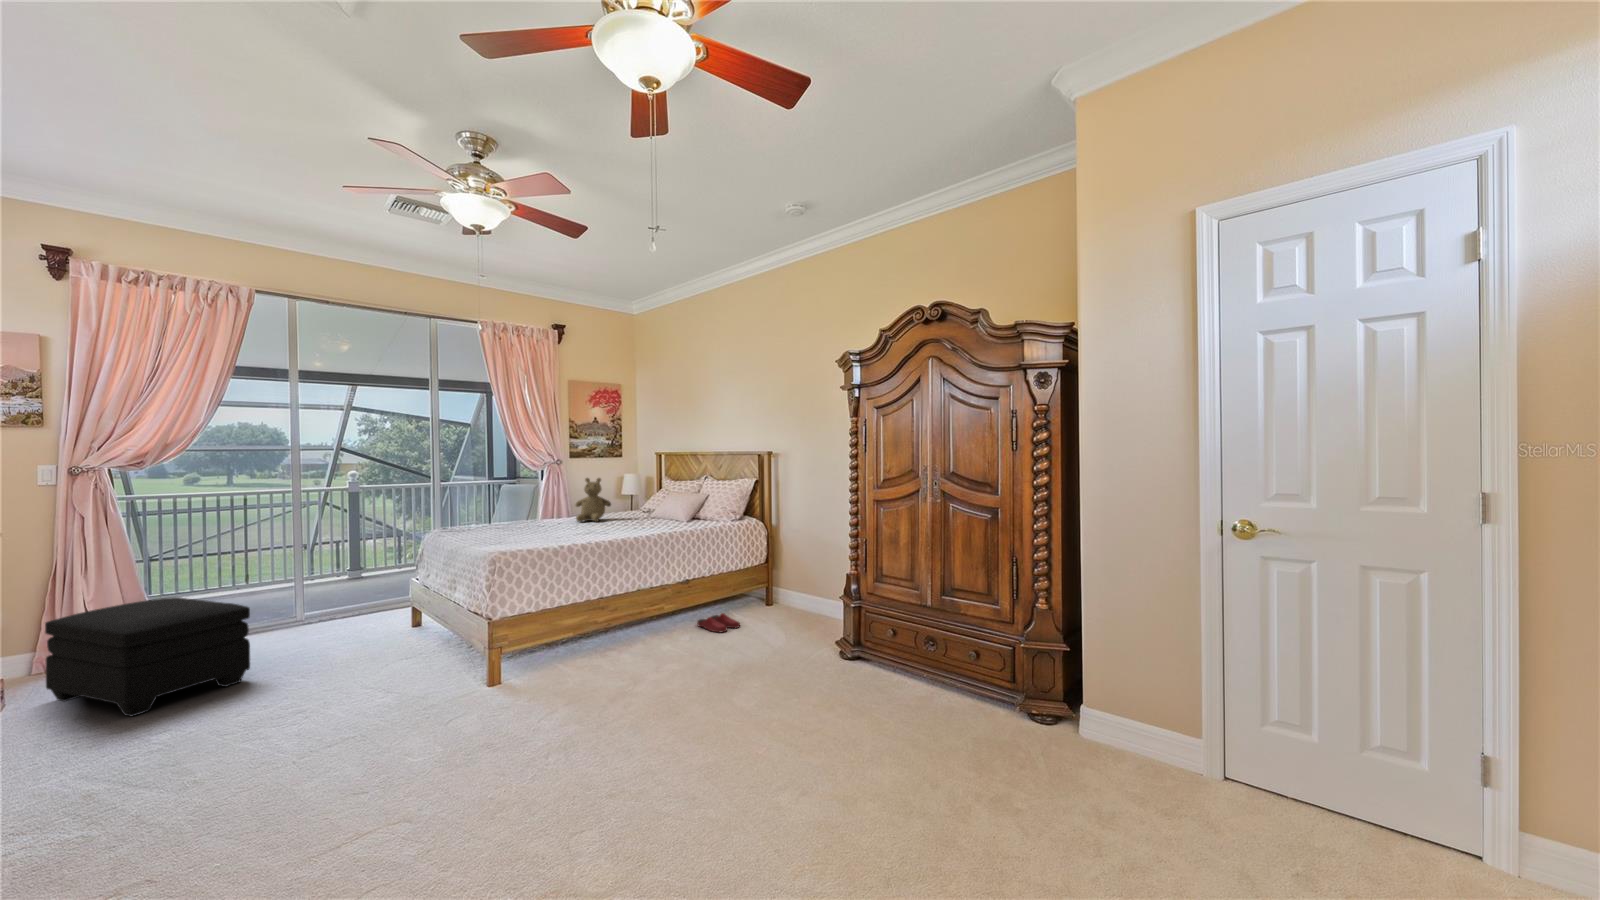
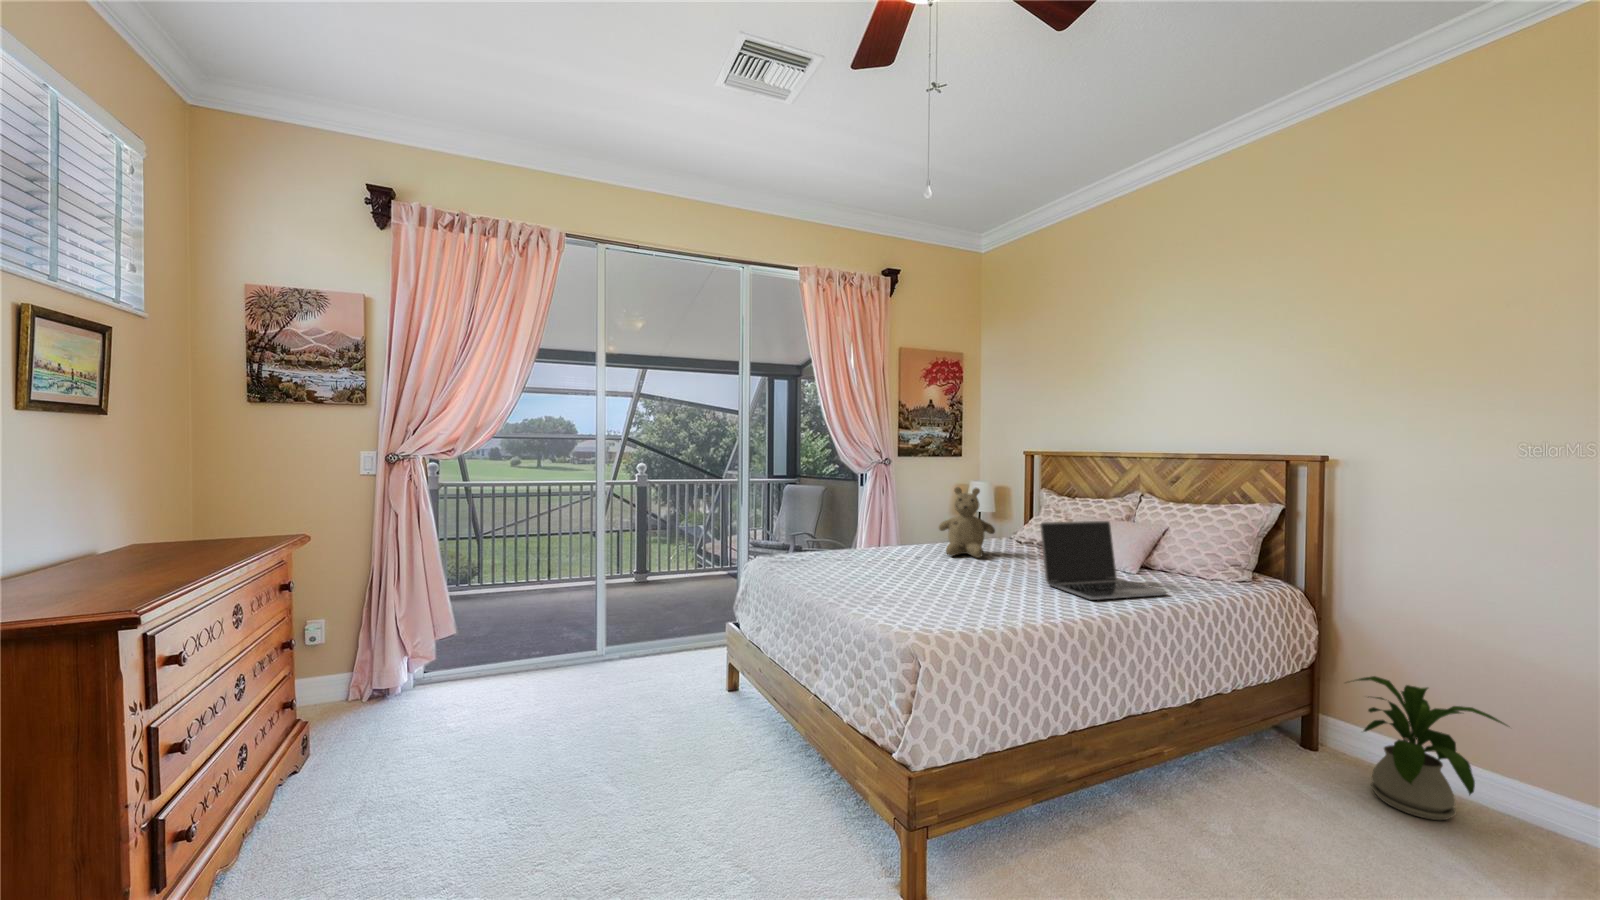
laptop: none [613,492,675,533] -> present [1040,521,1166,600]
house plant: none [761,559,807,621] -> present [1353,676,1507,820]
ottoman: present [45,597,250,716] -> none [336,629,546,837]
slippers: present [697,613,740,633] -> none [1216,768,1330,831]

